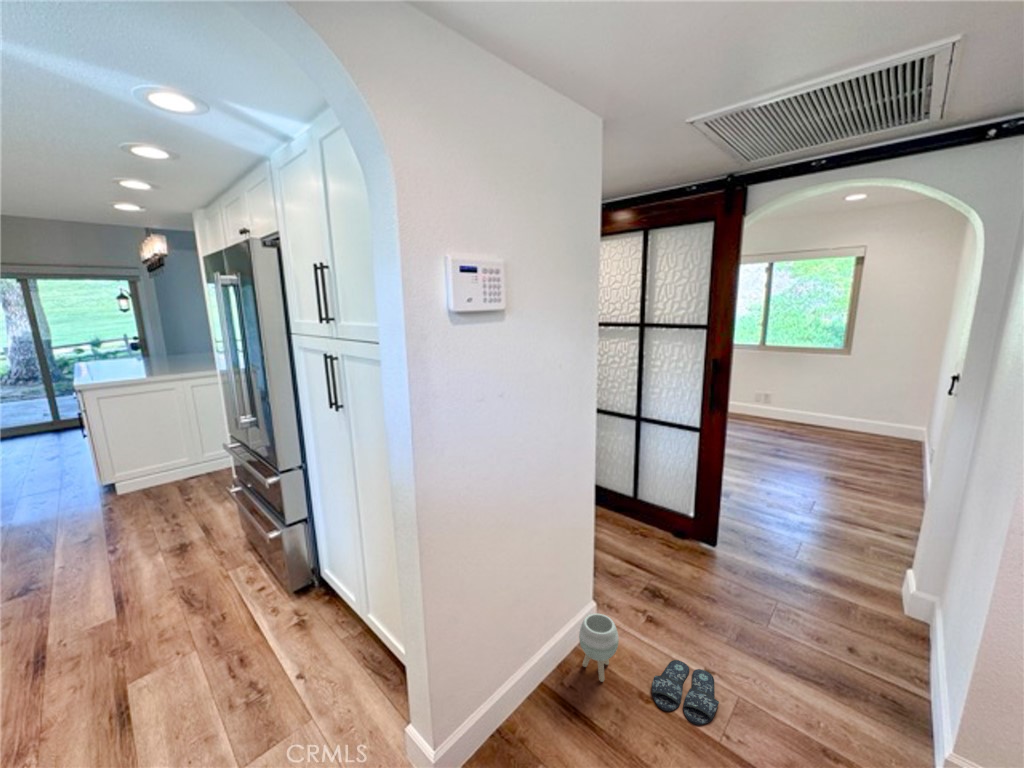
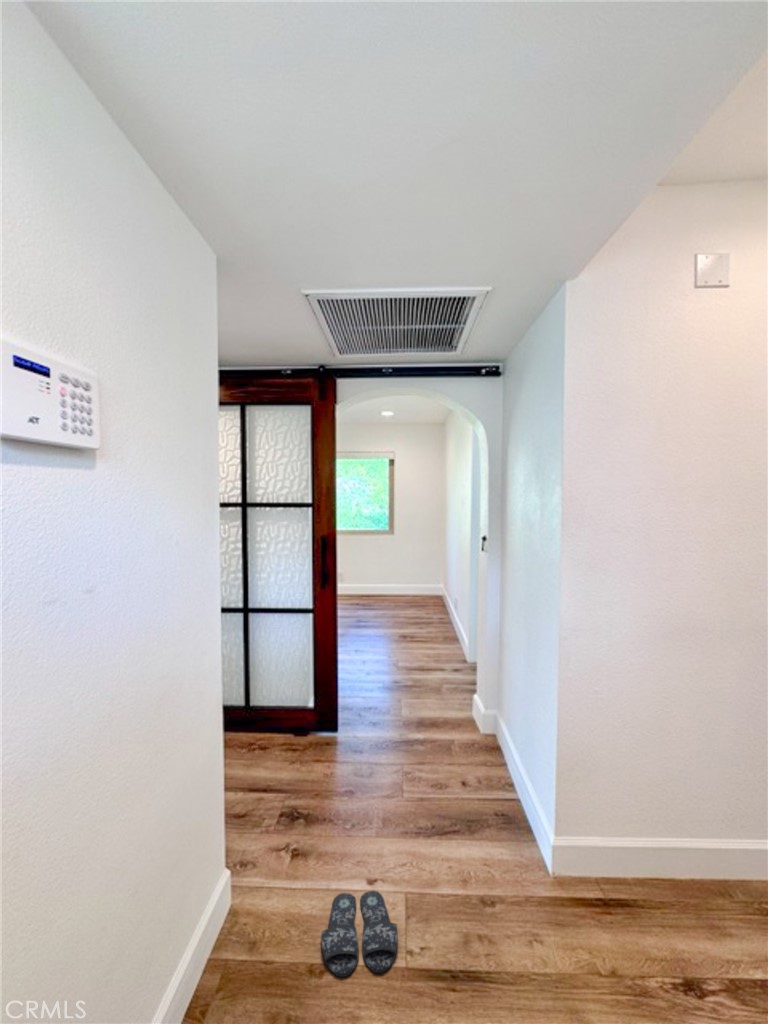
planter: present [579,614,619,682] -> none [219,880,275,985]

